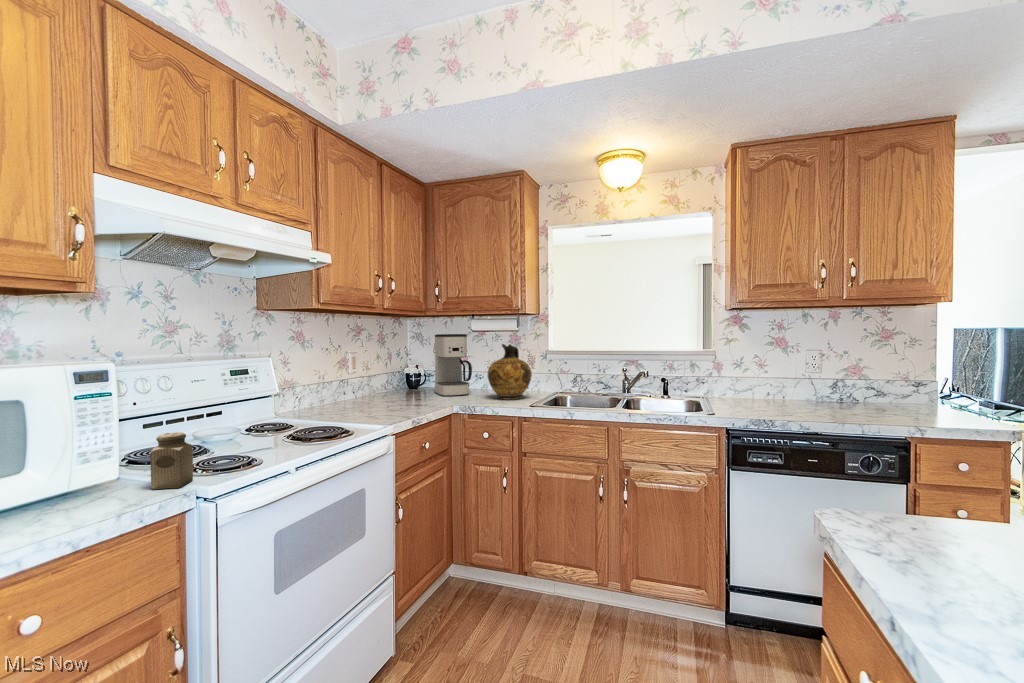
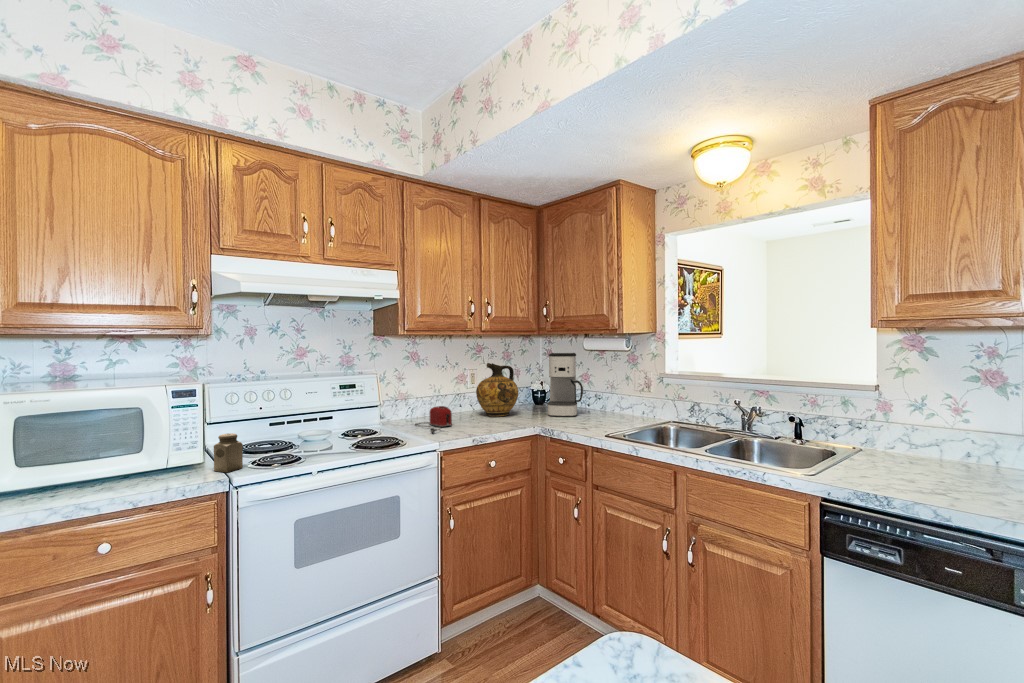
ceramic jug: present [488,344,532,400] -> present [476,363,518,416]
toaster: none [320,391,368,419] -> present [415,406,452,433]

